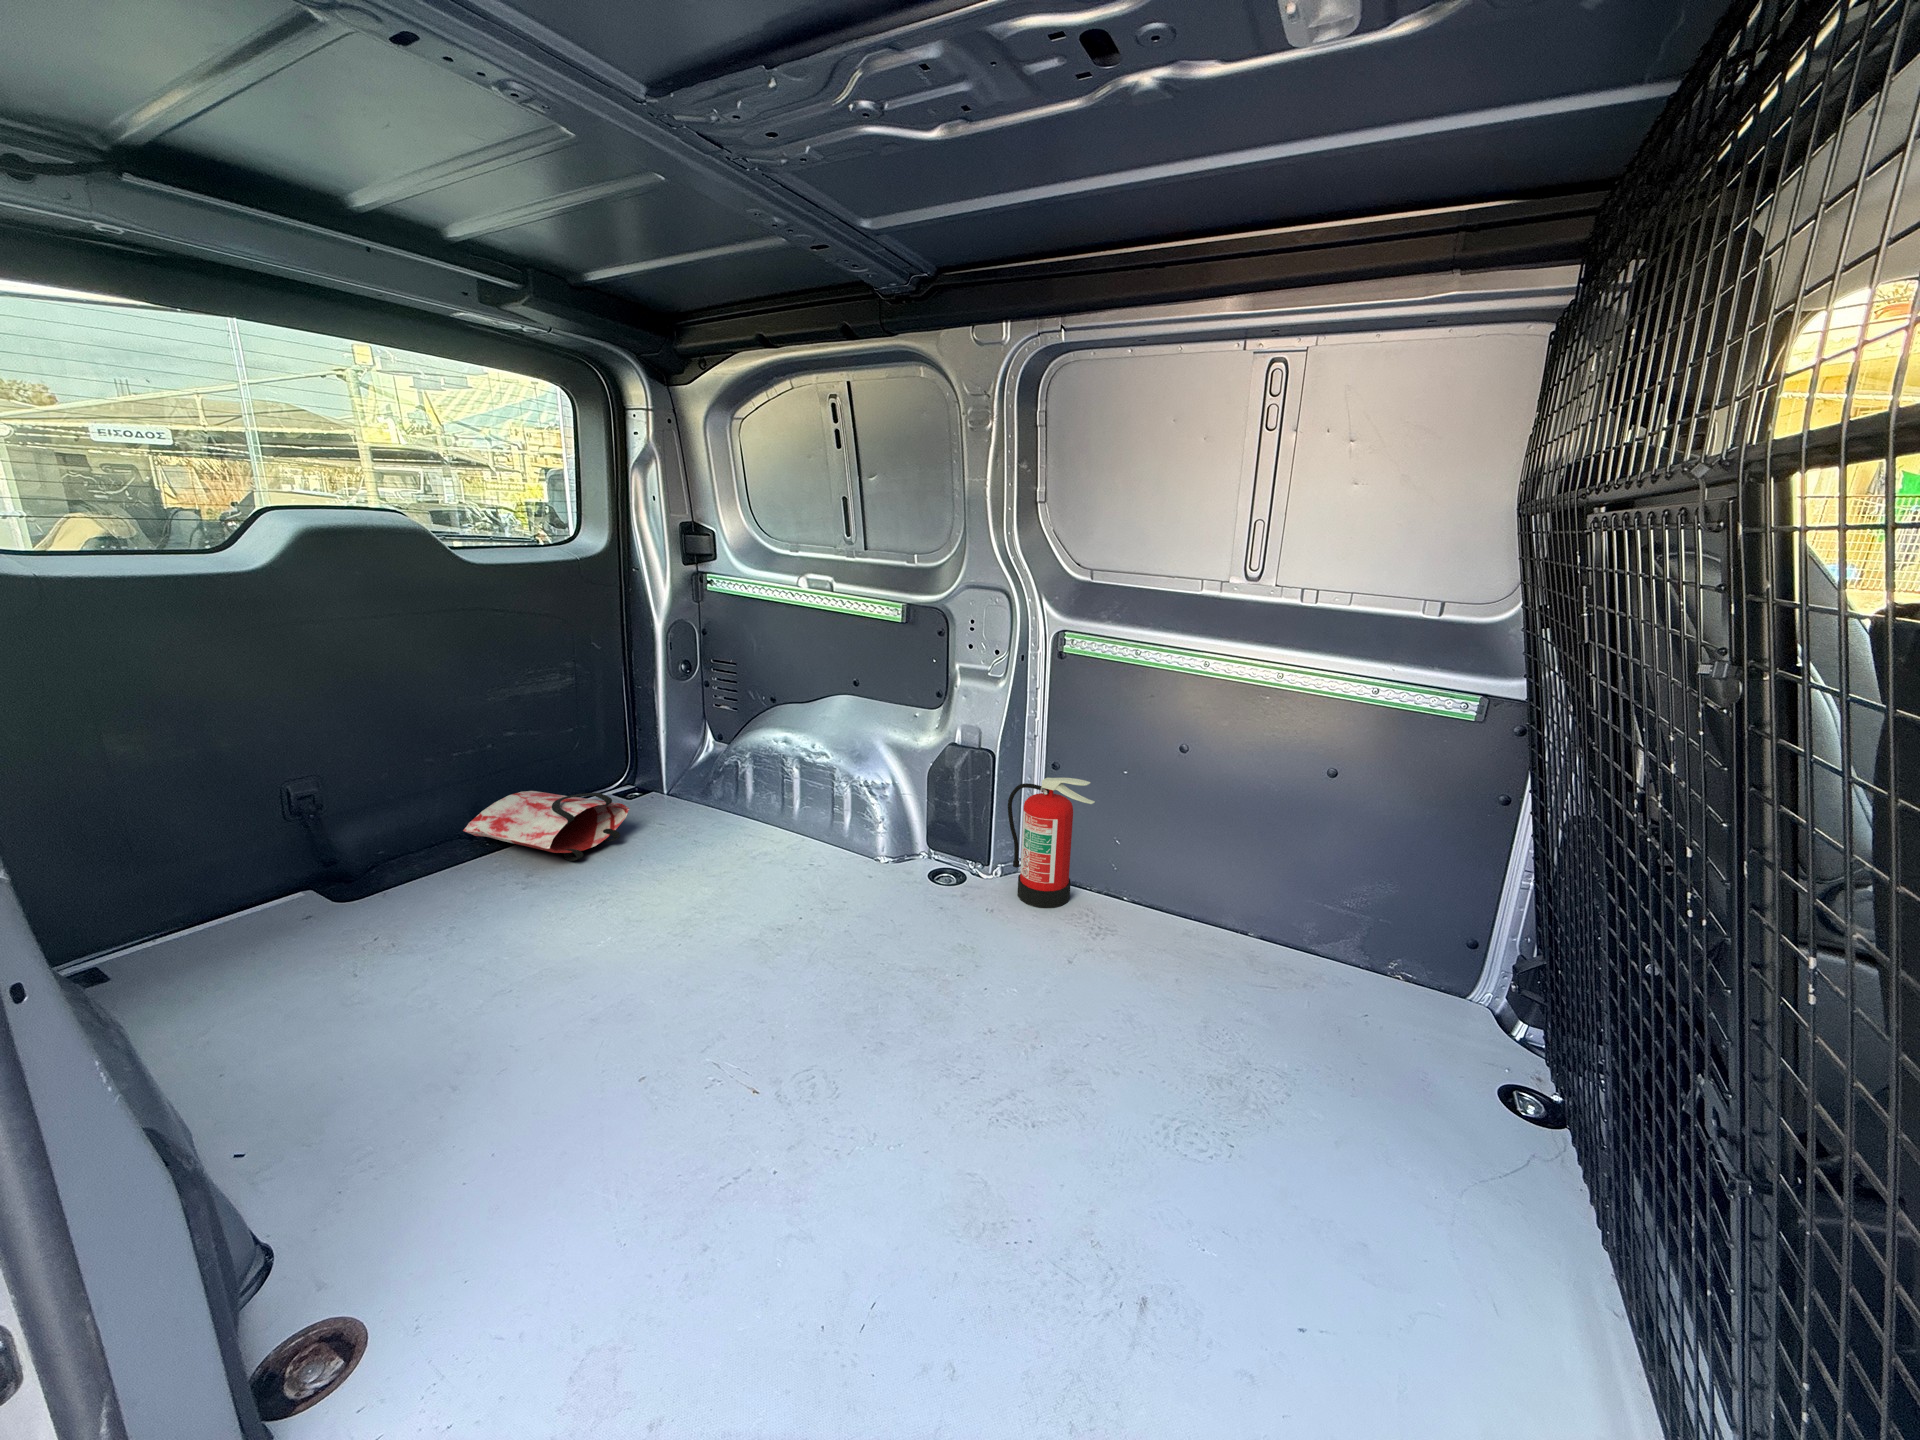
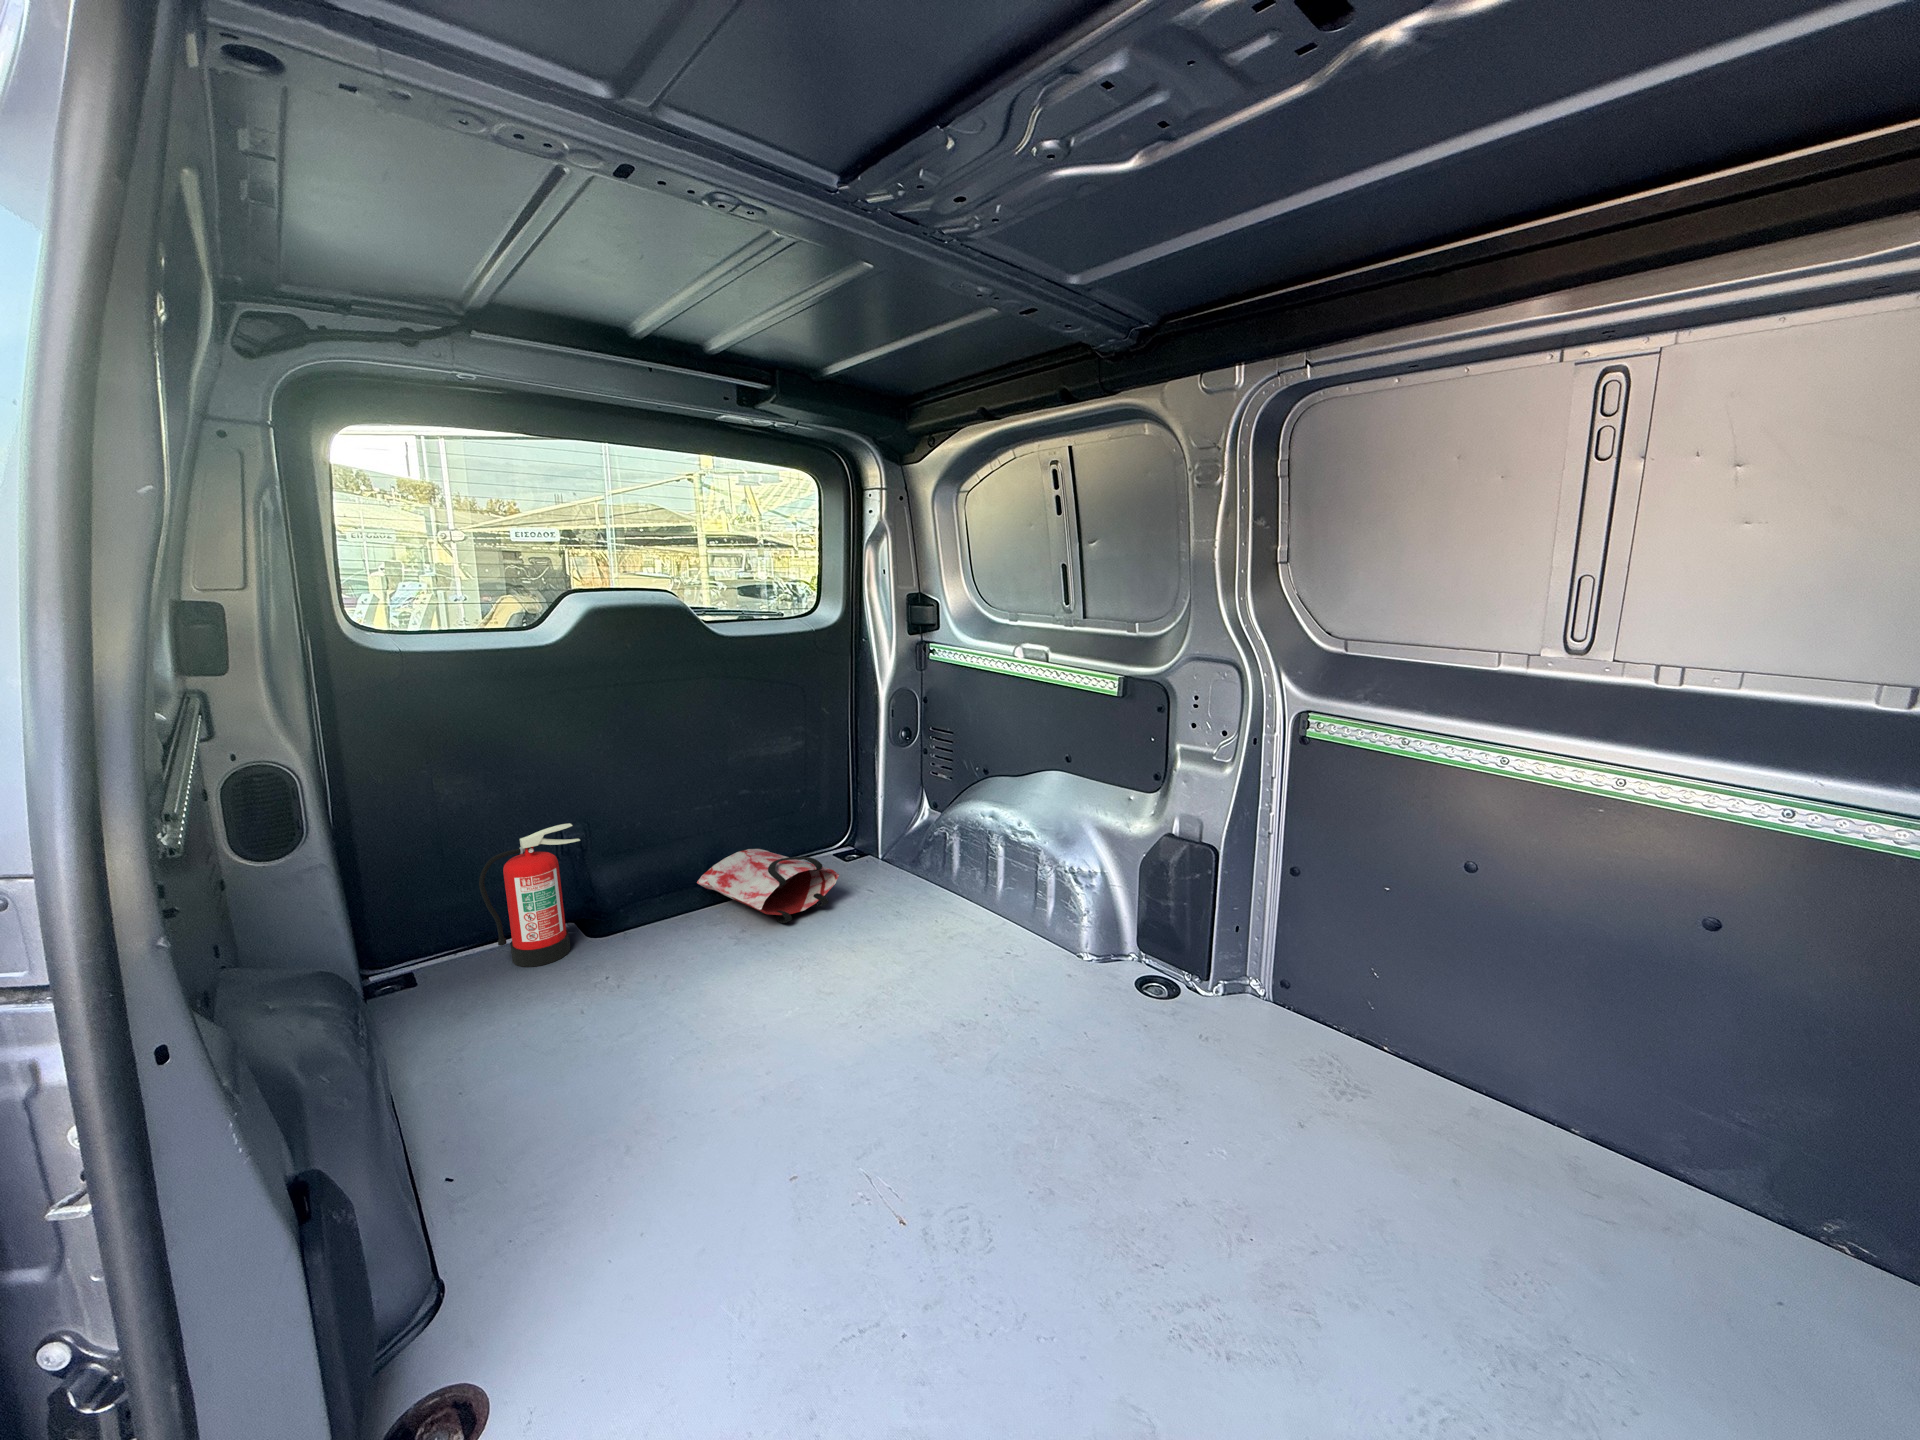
fire extinguisher: present [1008,778,1095,908] -> present [479,823,580,967]

